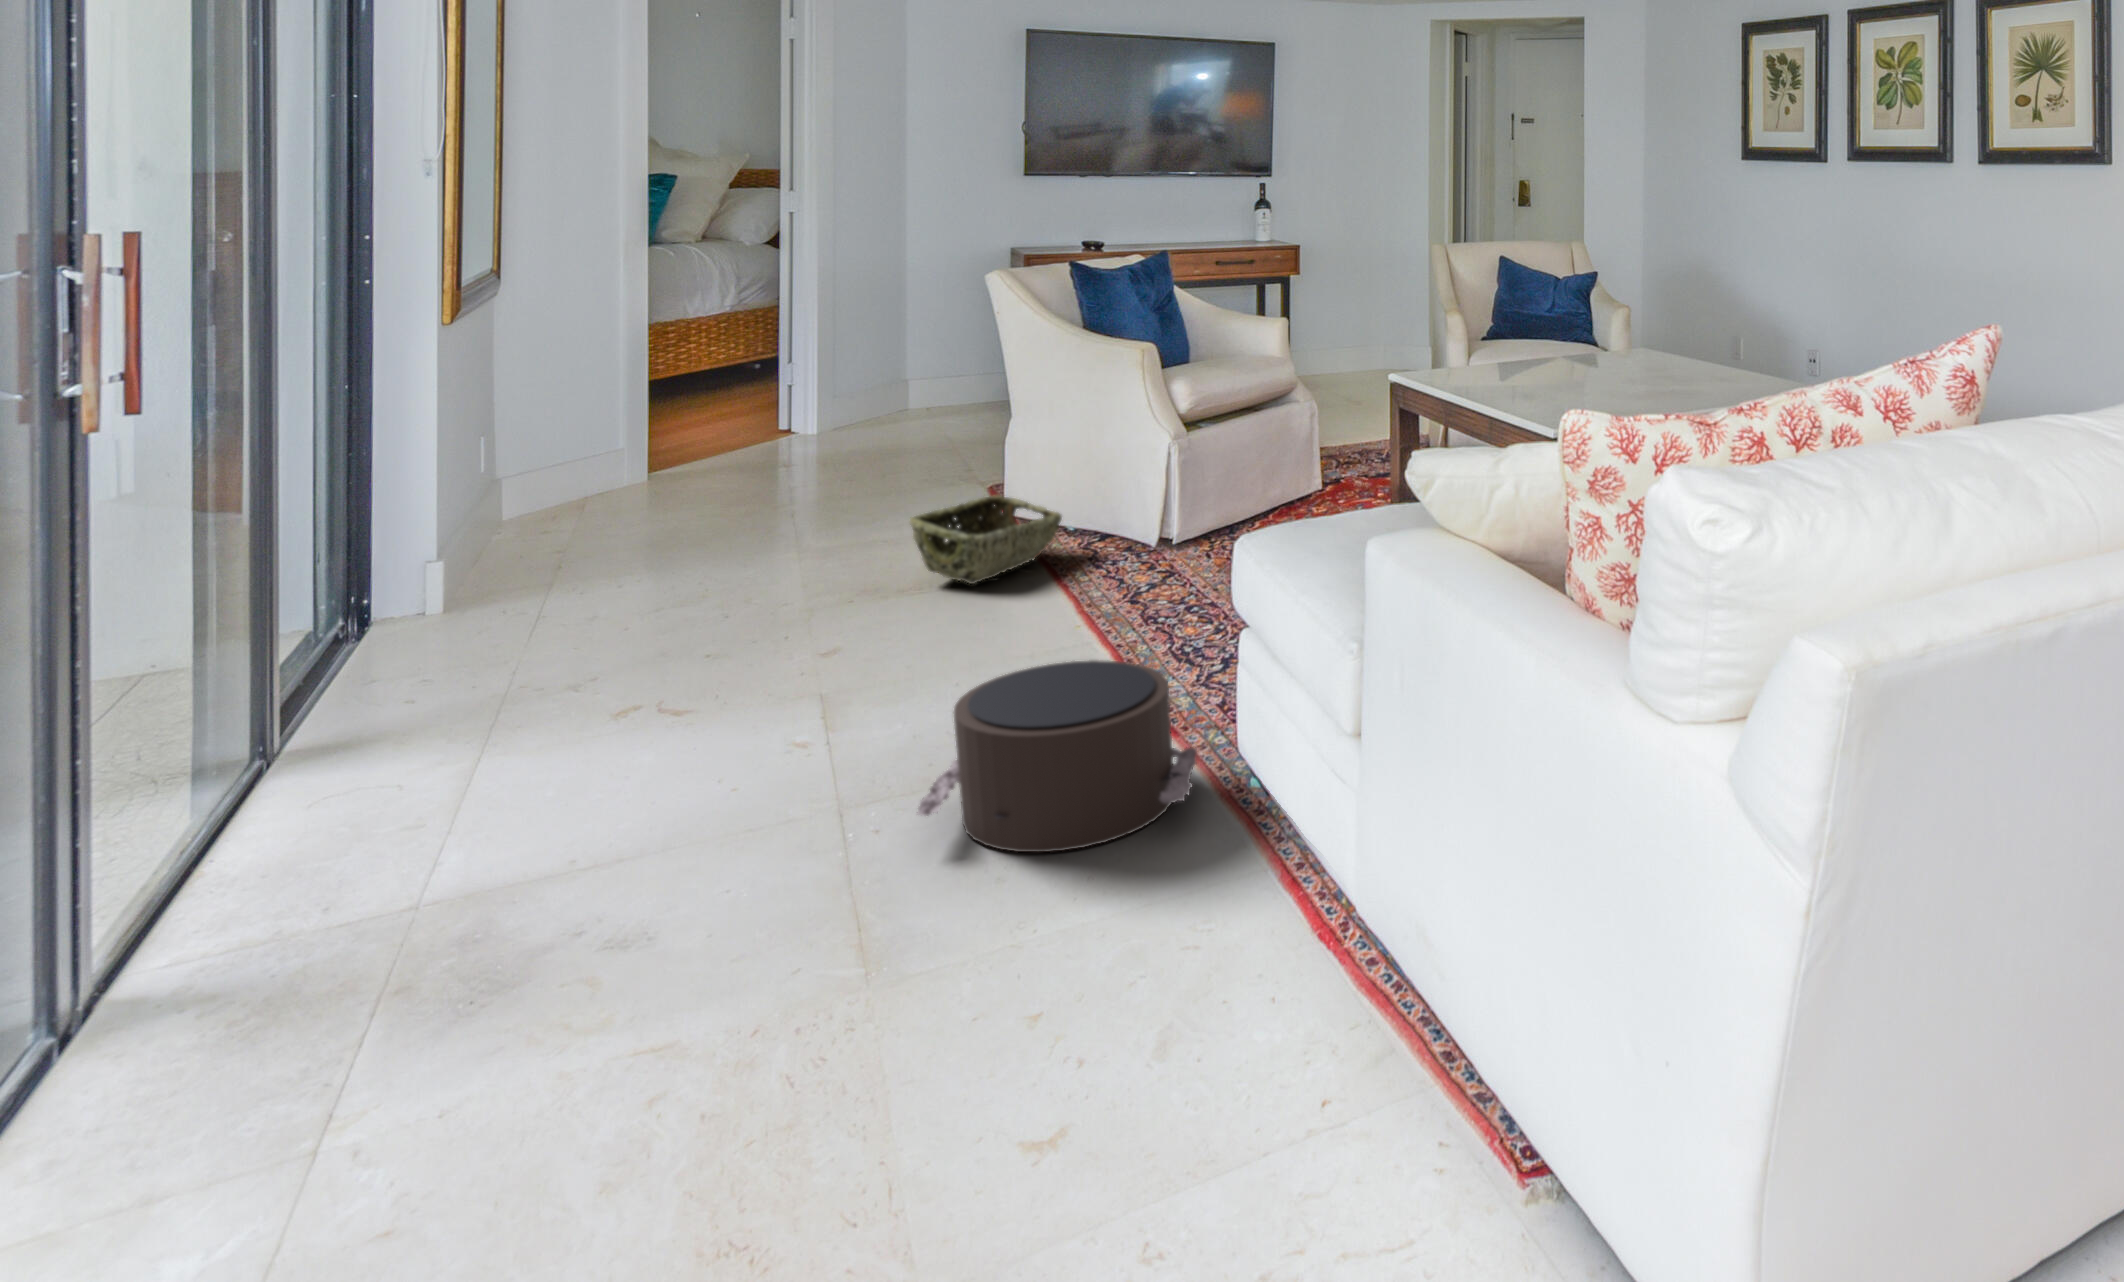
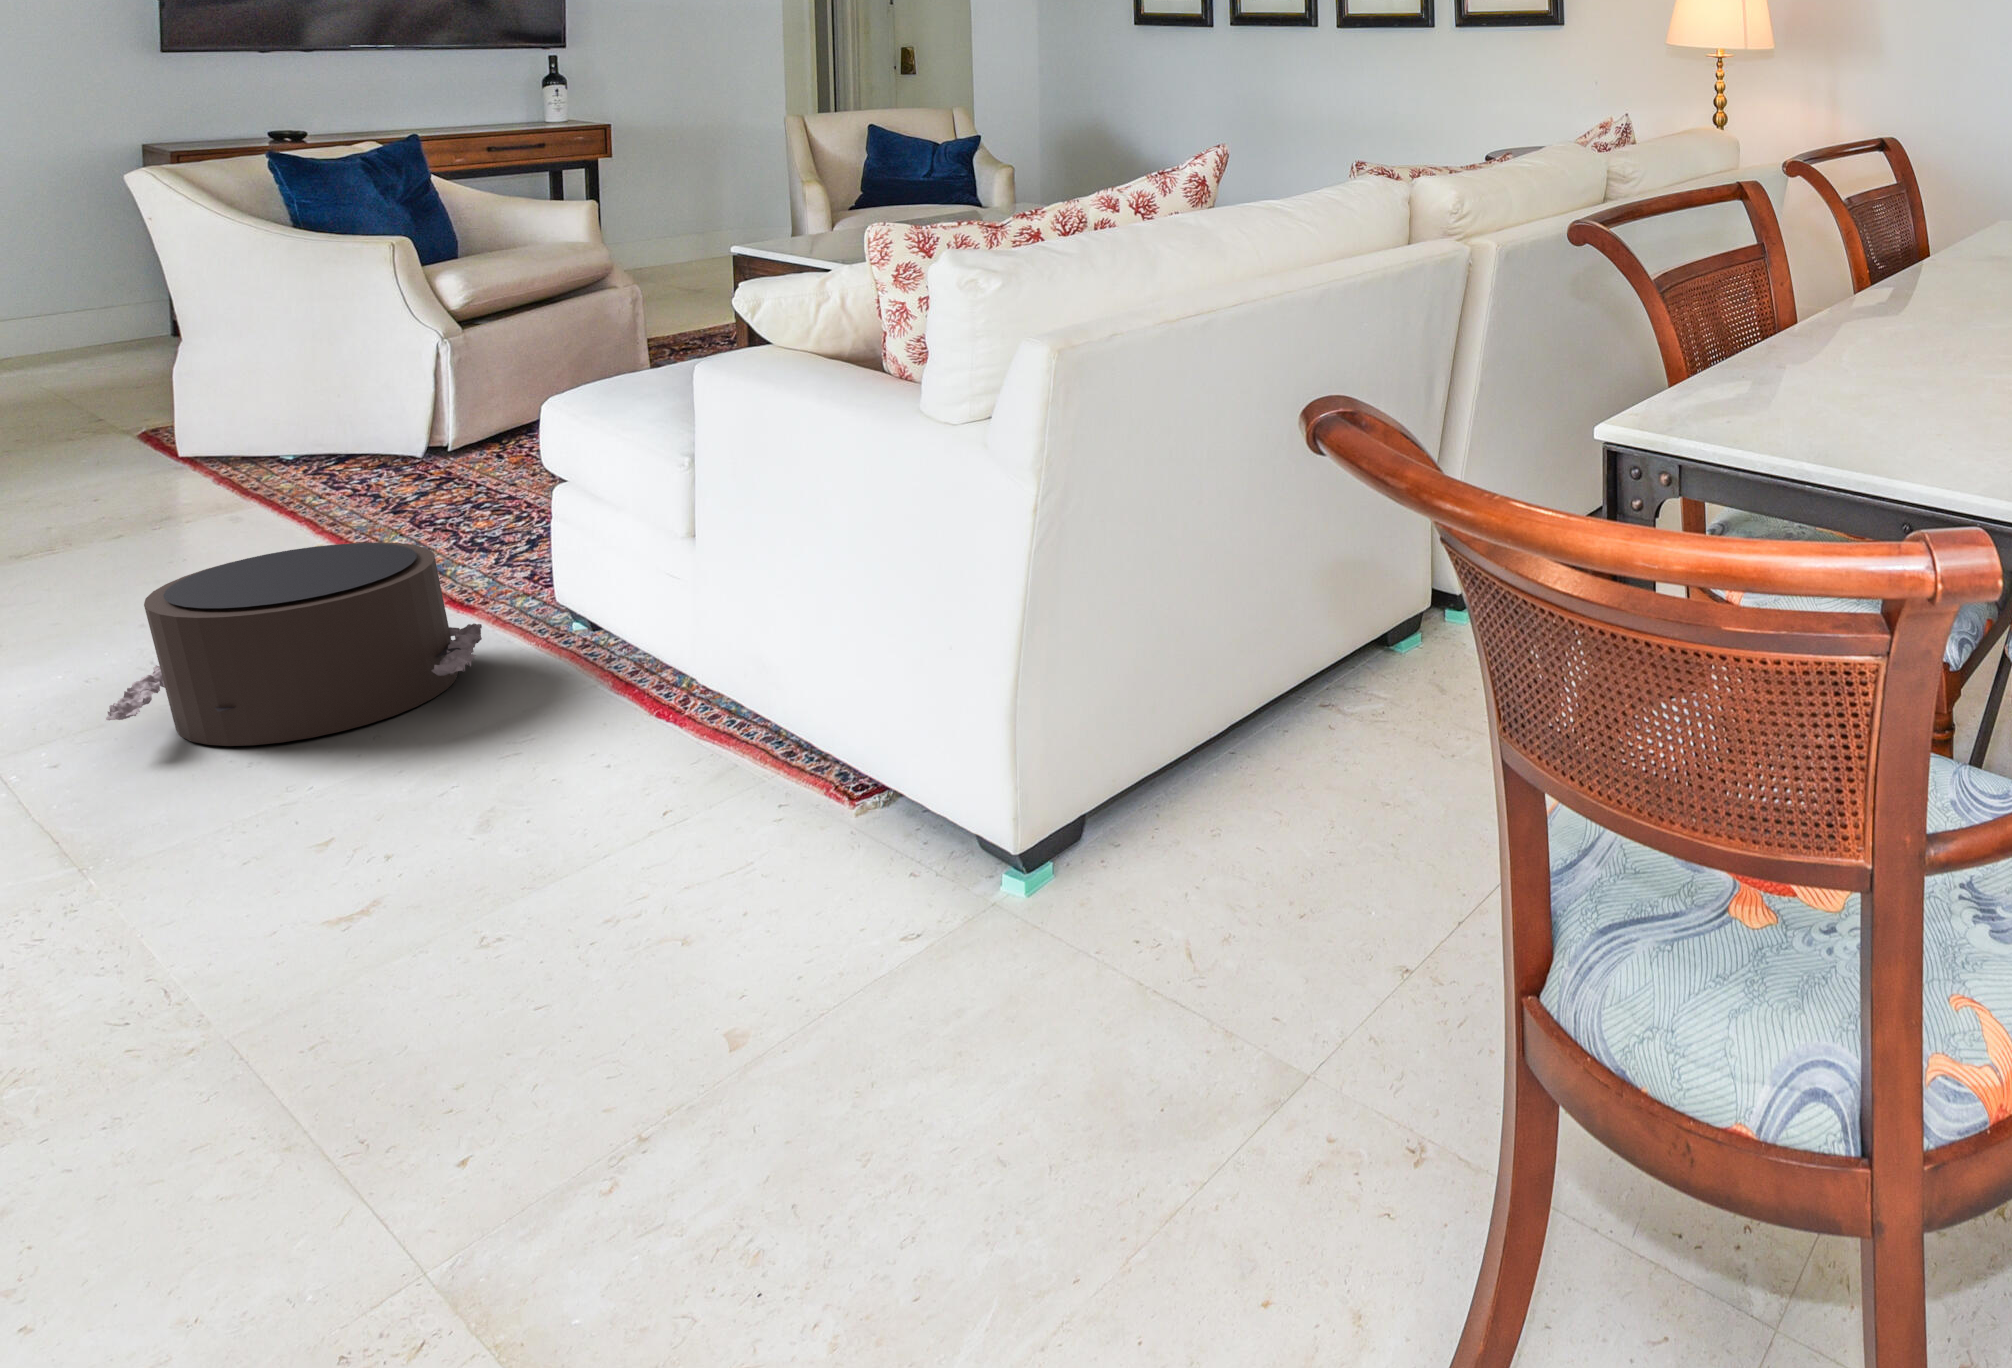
woven basket: present [910,495,1062,584] -> none [73,405,301,506]

